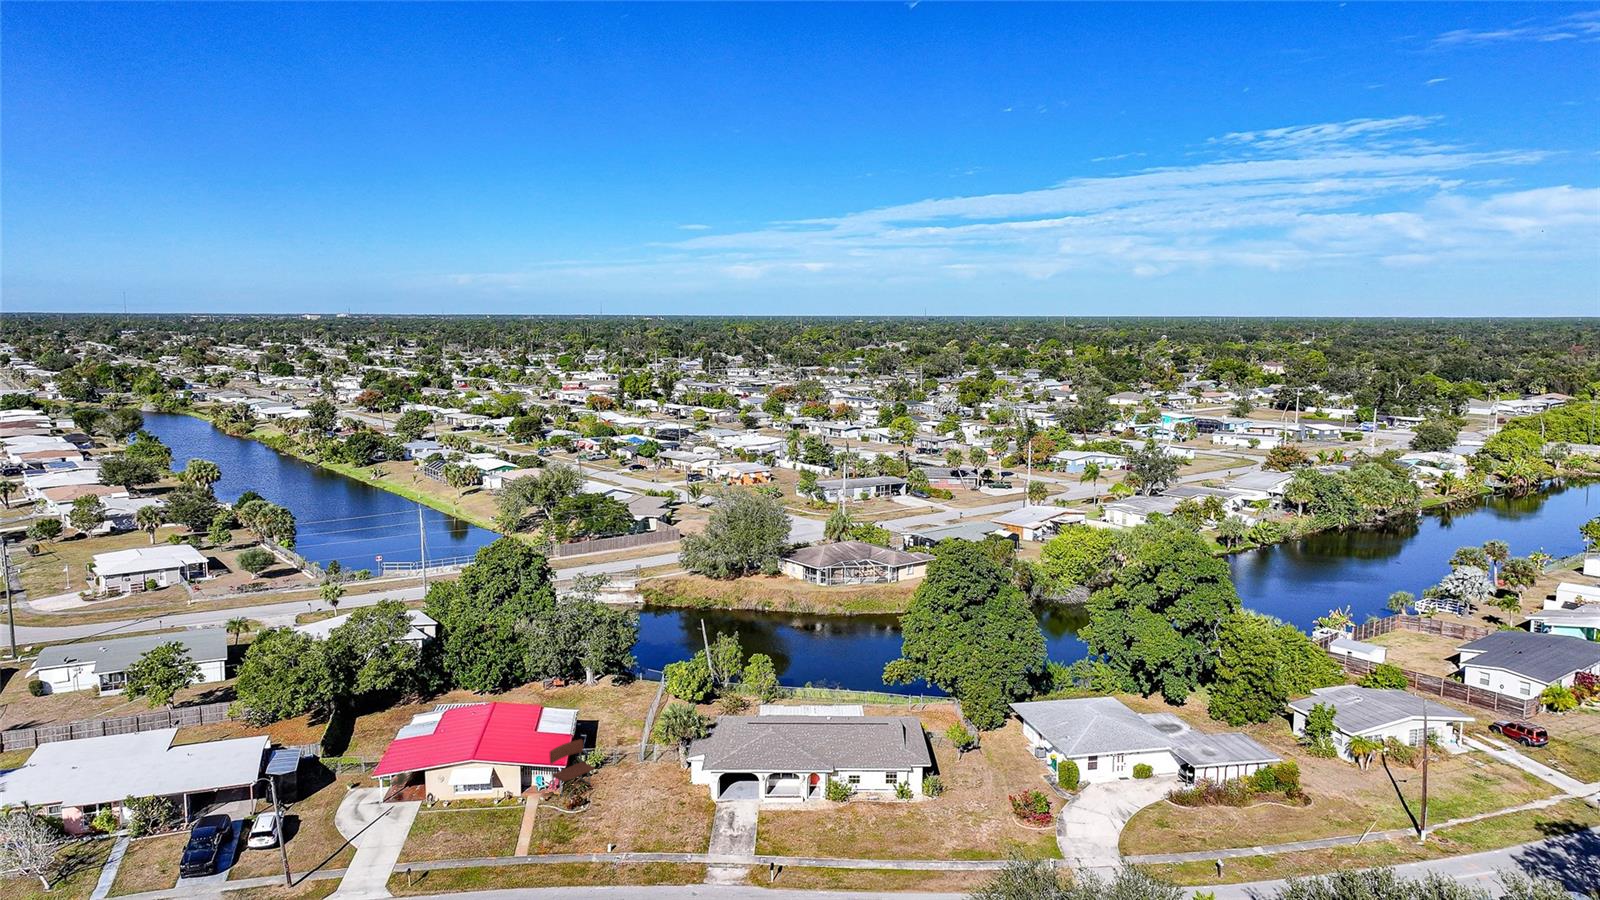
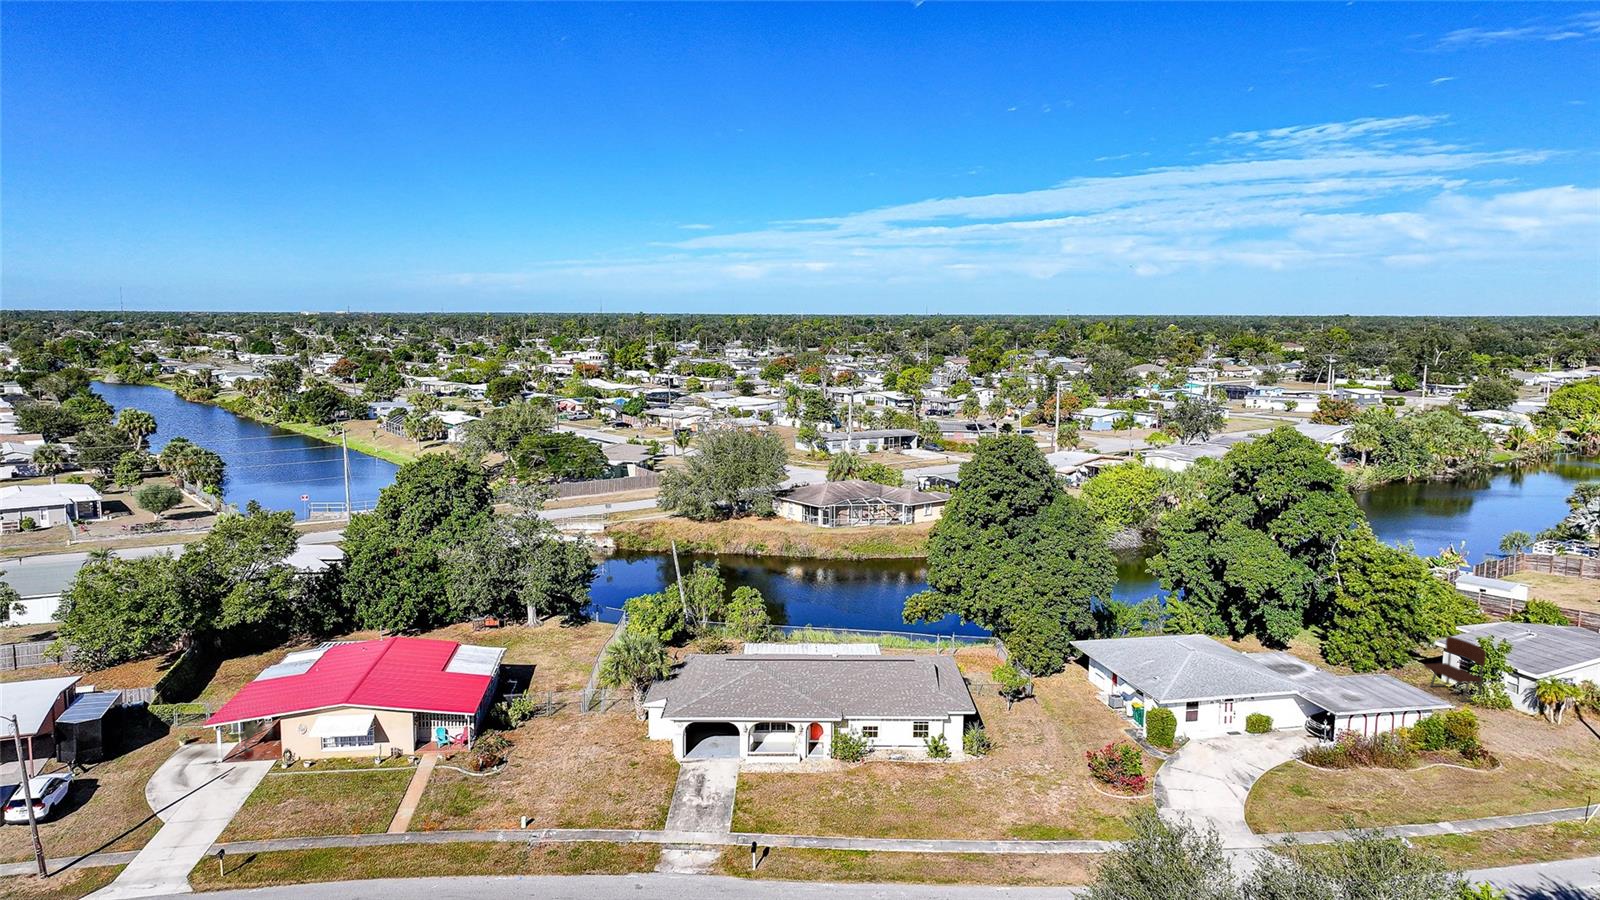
bench: present [550,739,595,796] -> present [1424,636,1486,702]

